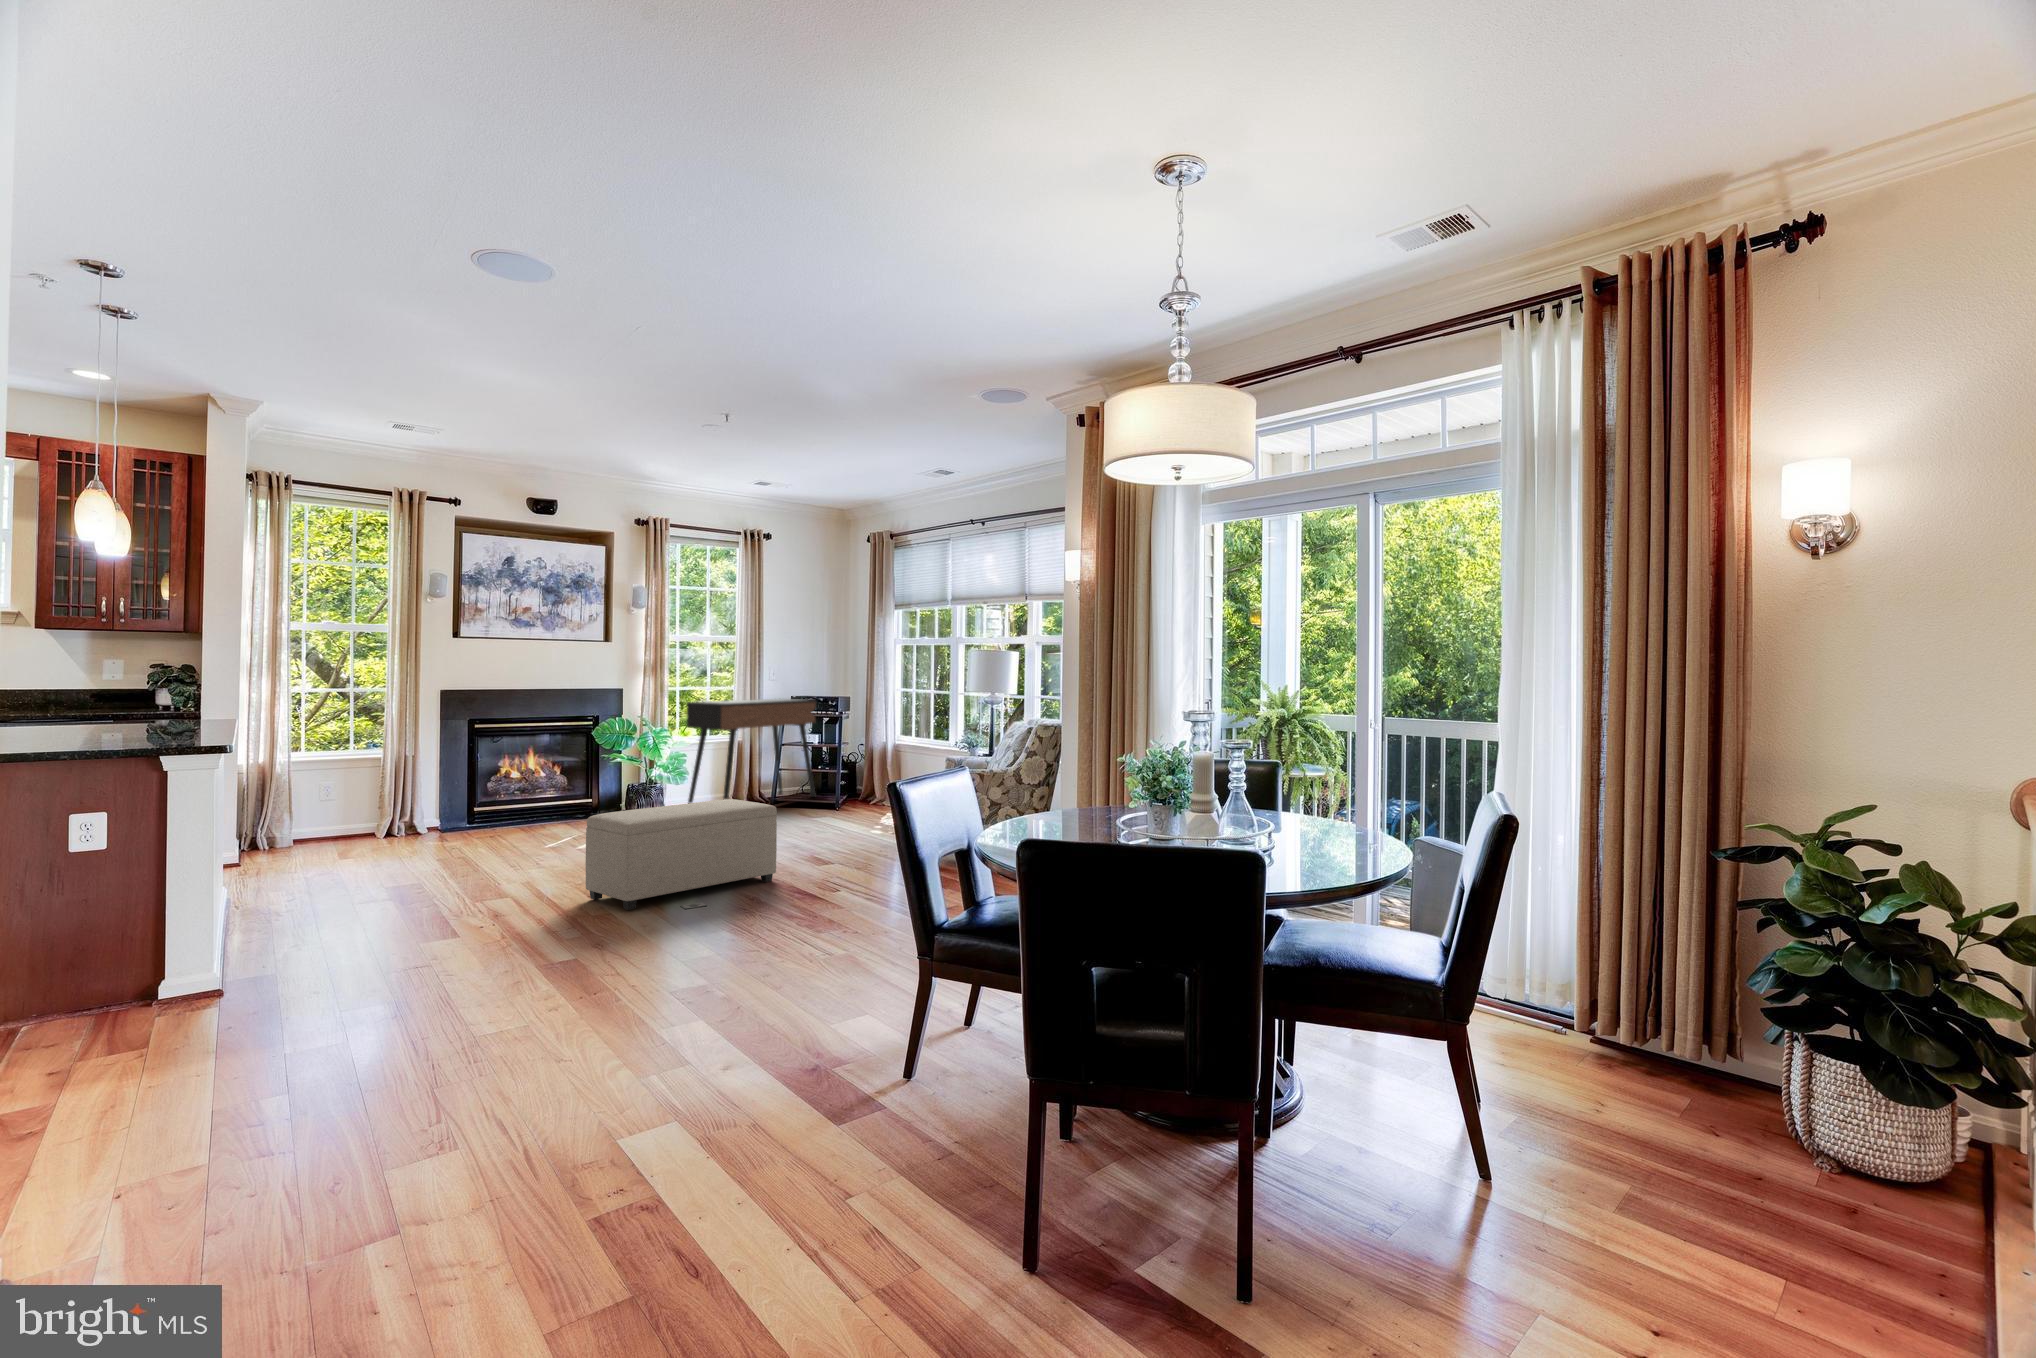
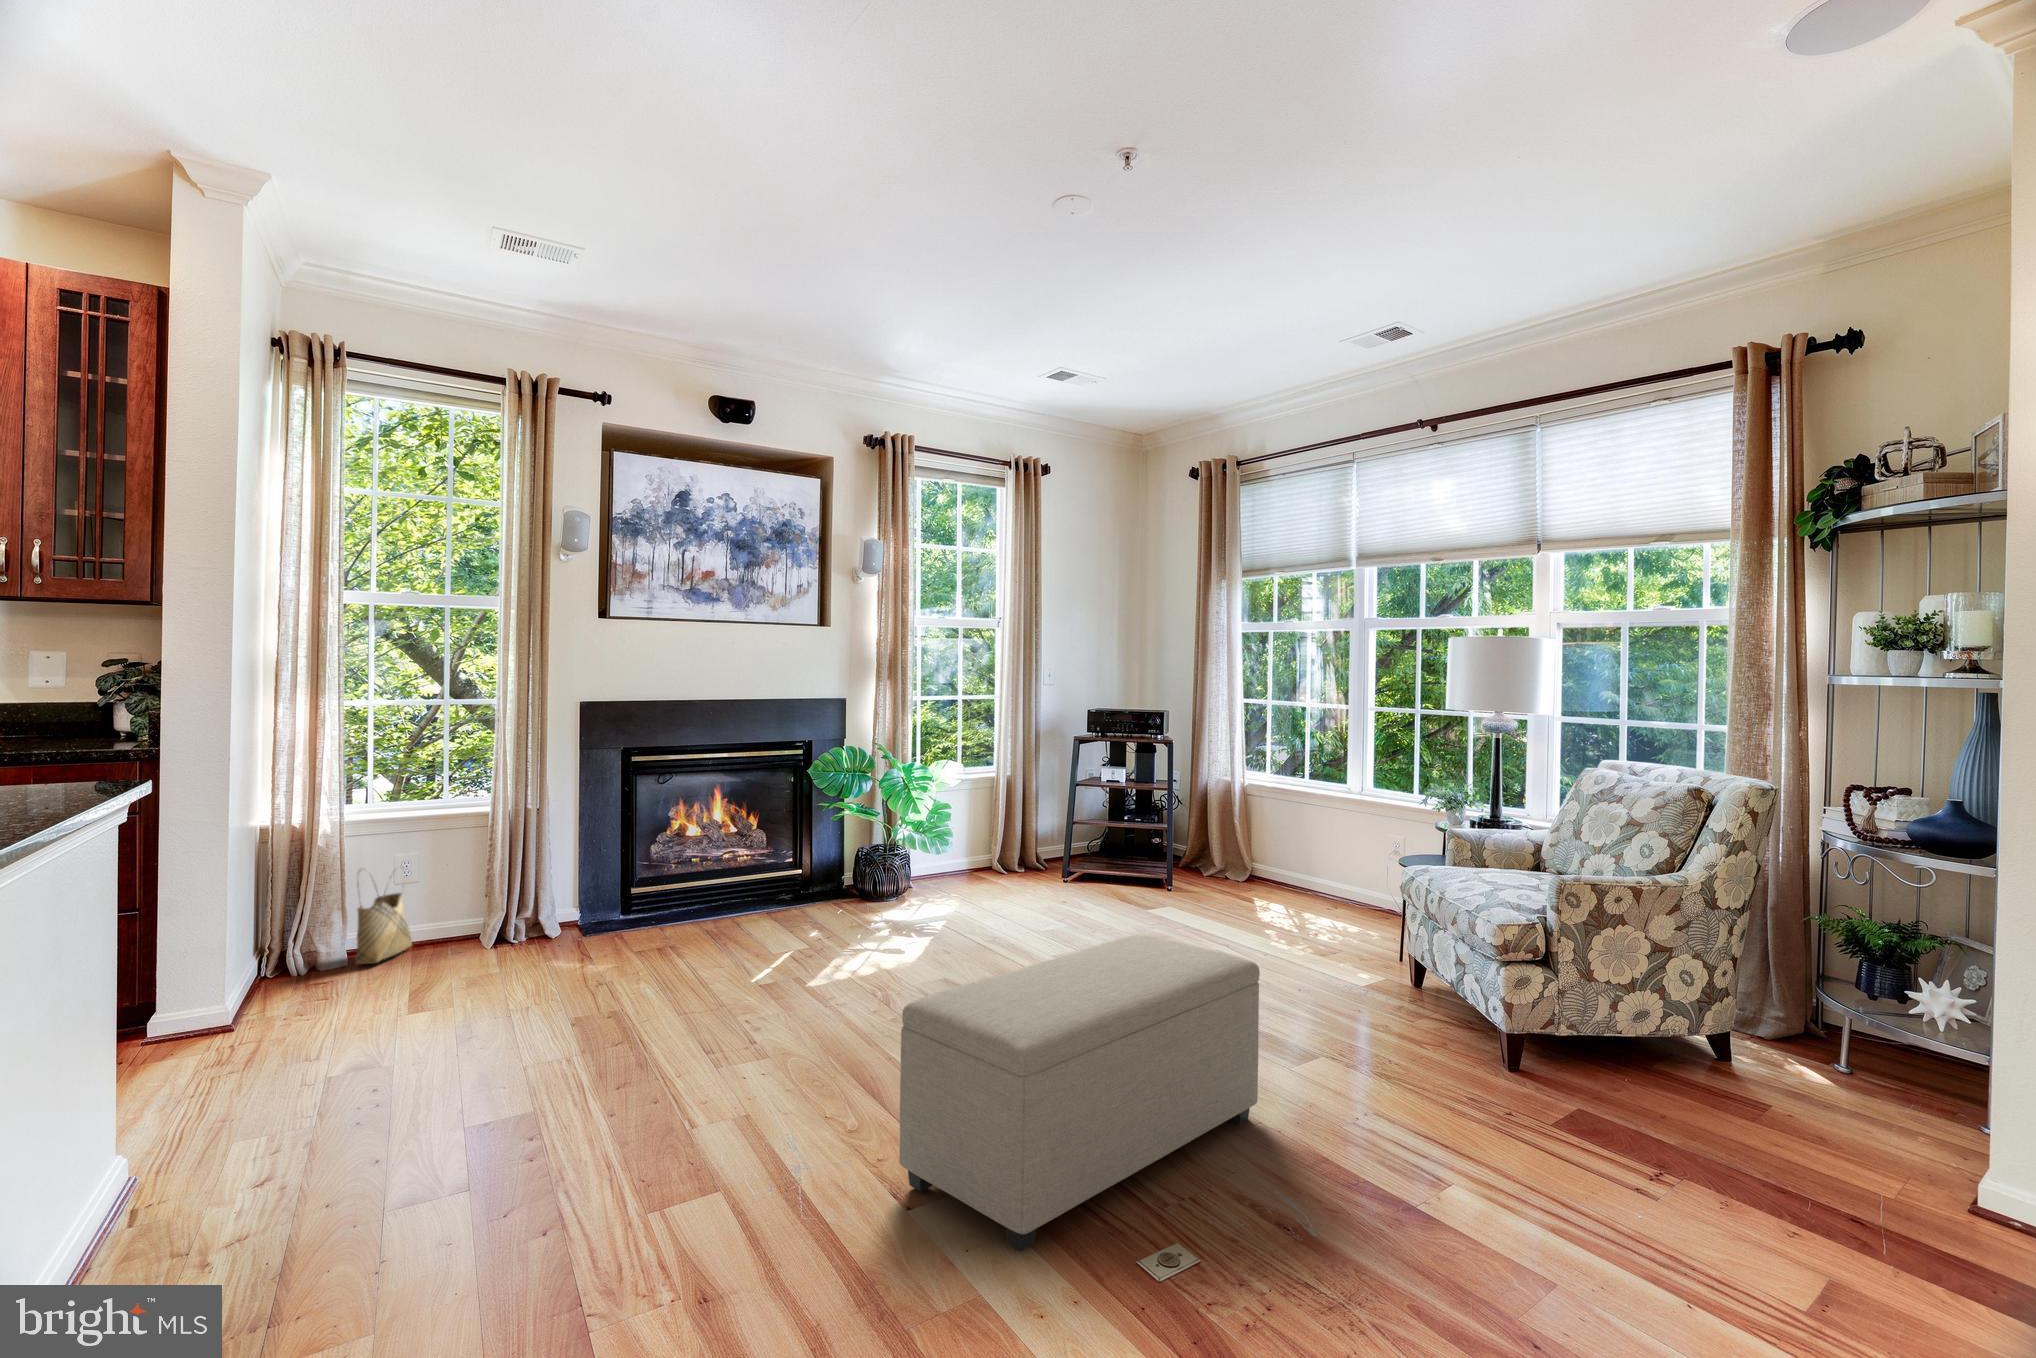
console table: present [687,699,816,804] -> none [945,712,1117,901]
woven basket: none [298,787,332,844] -> present [355,869,412,964]

